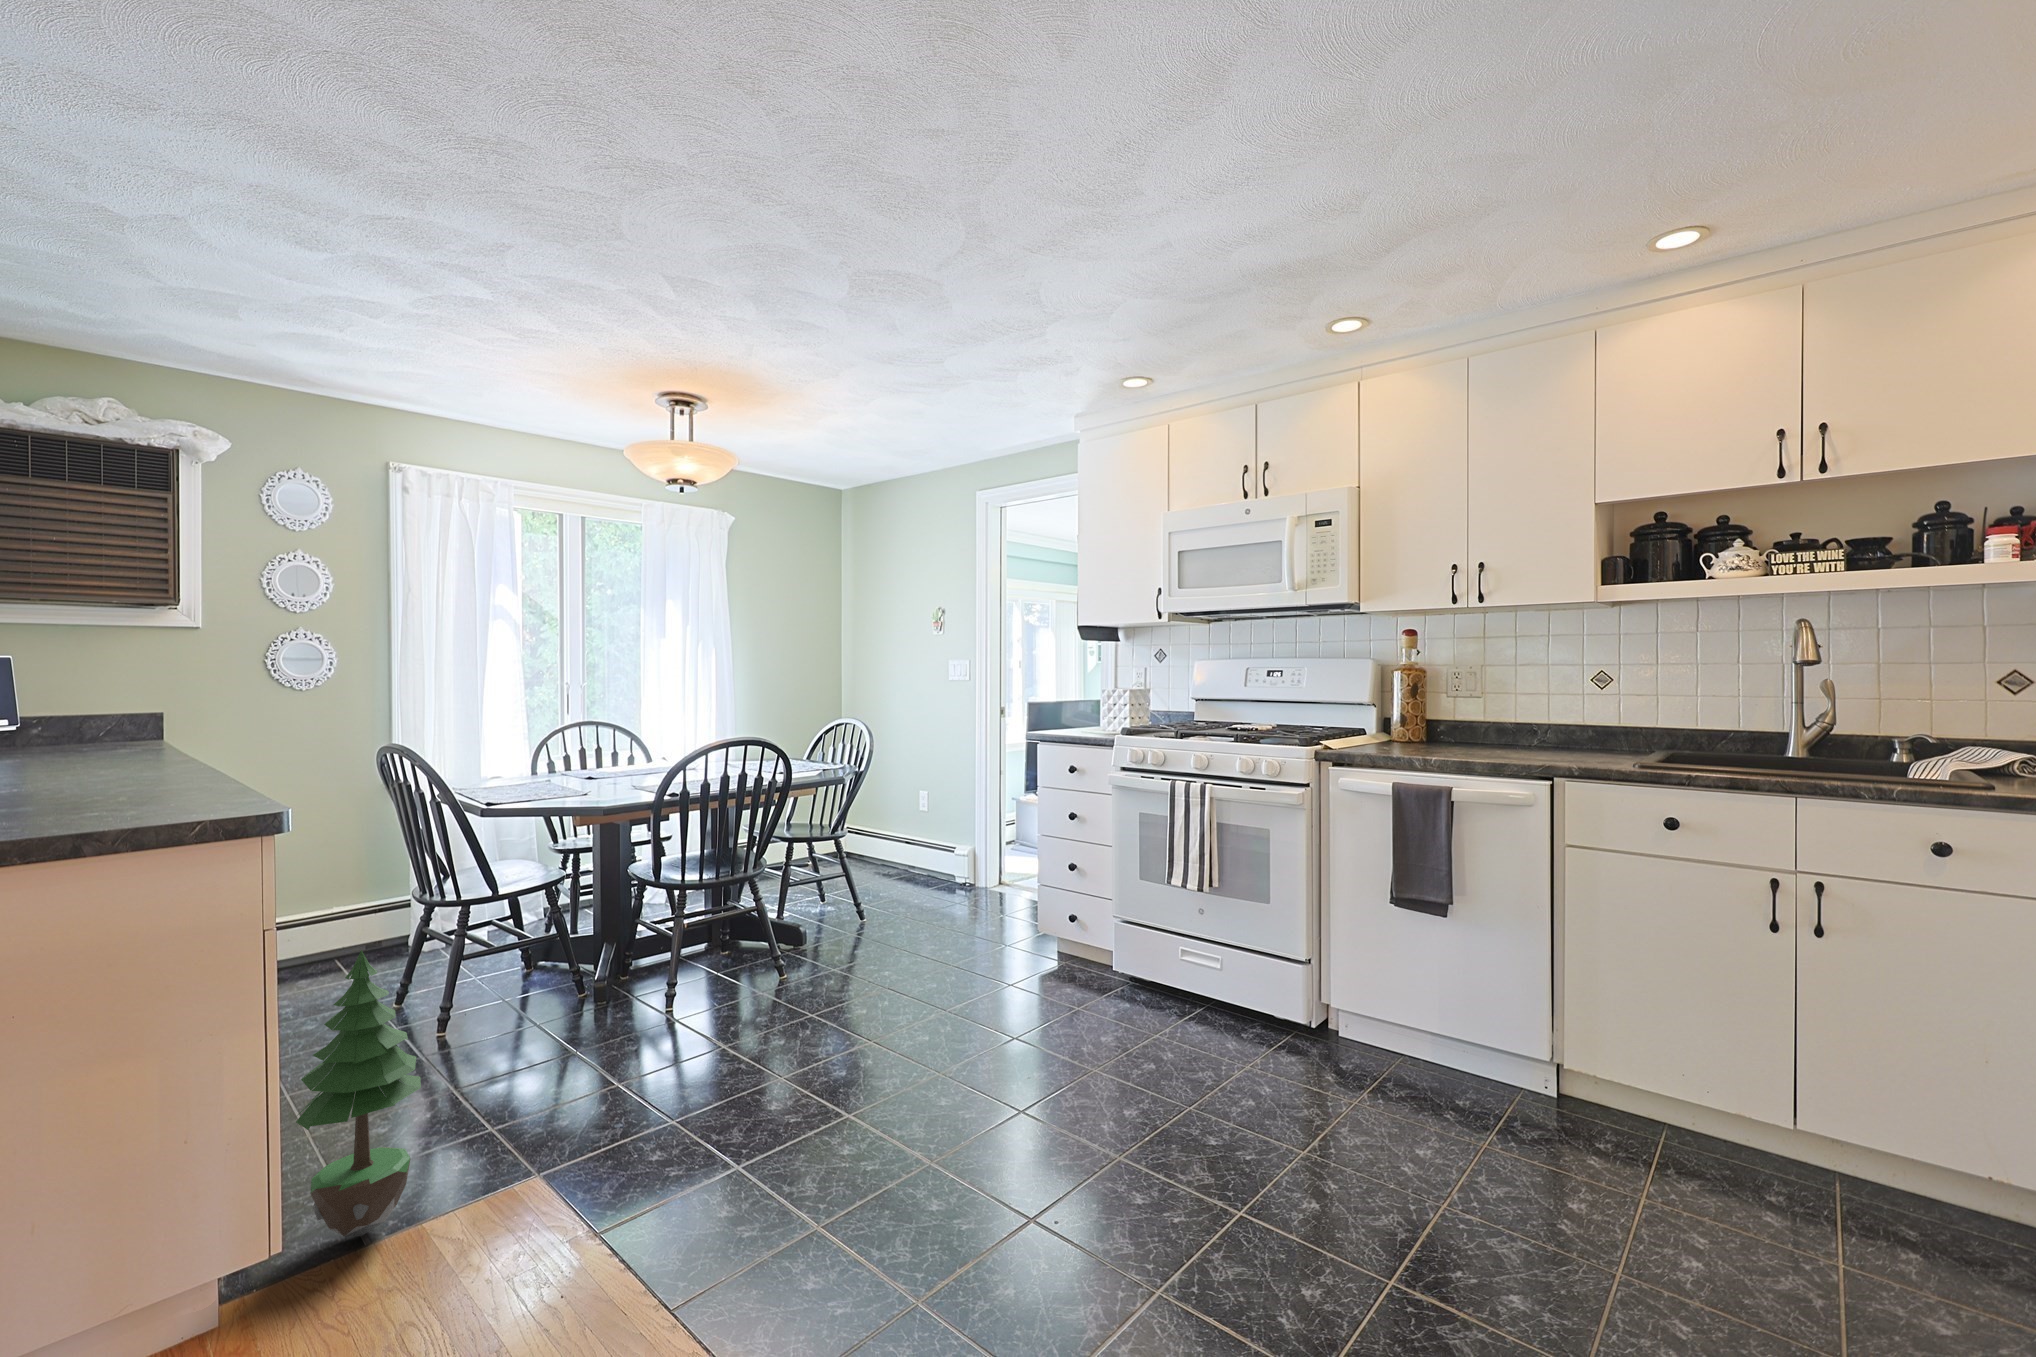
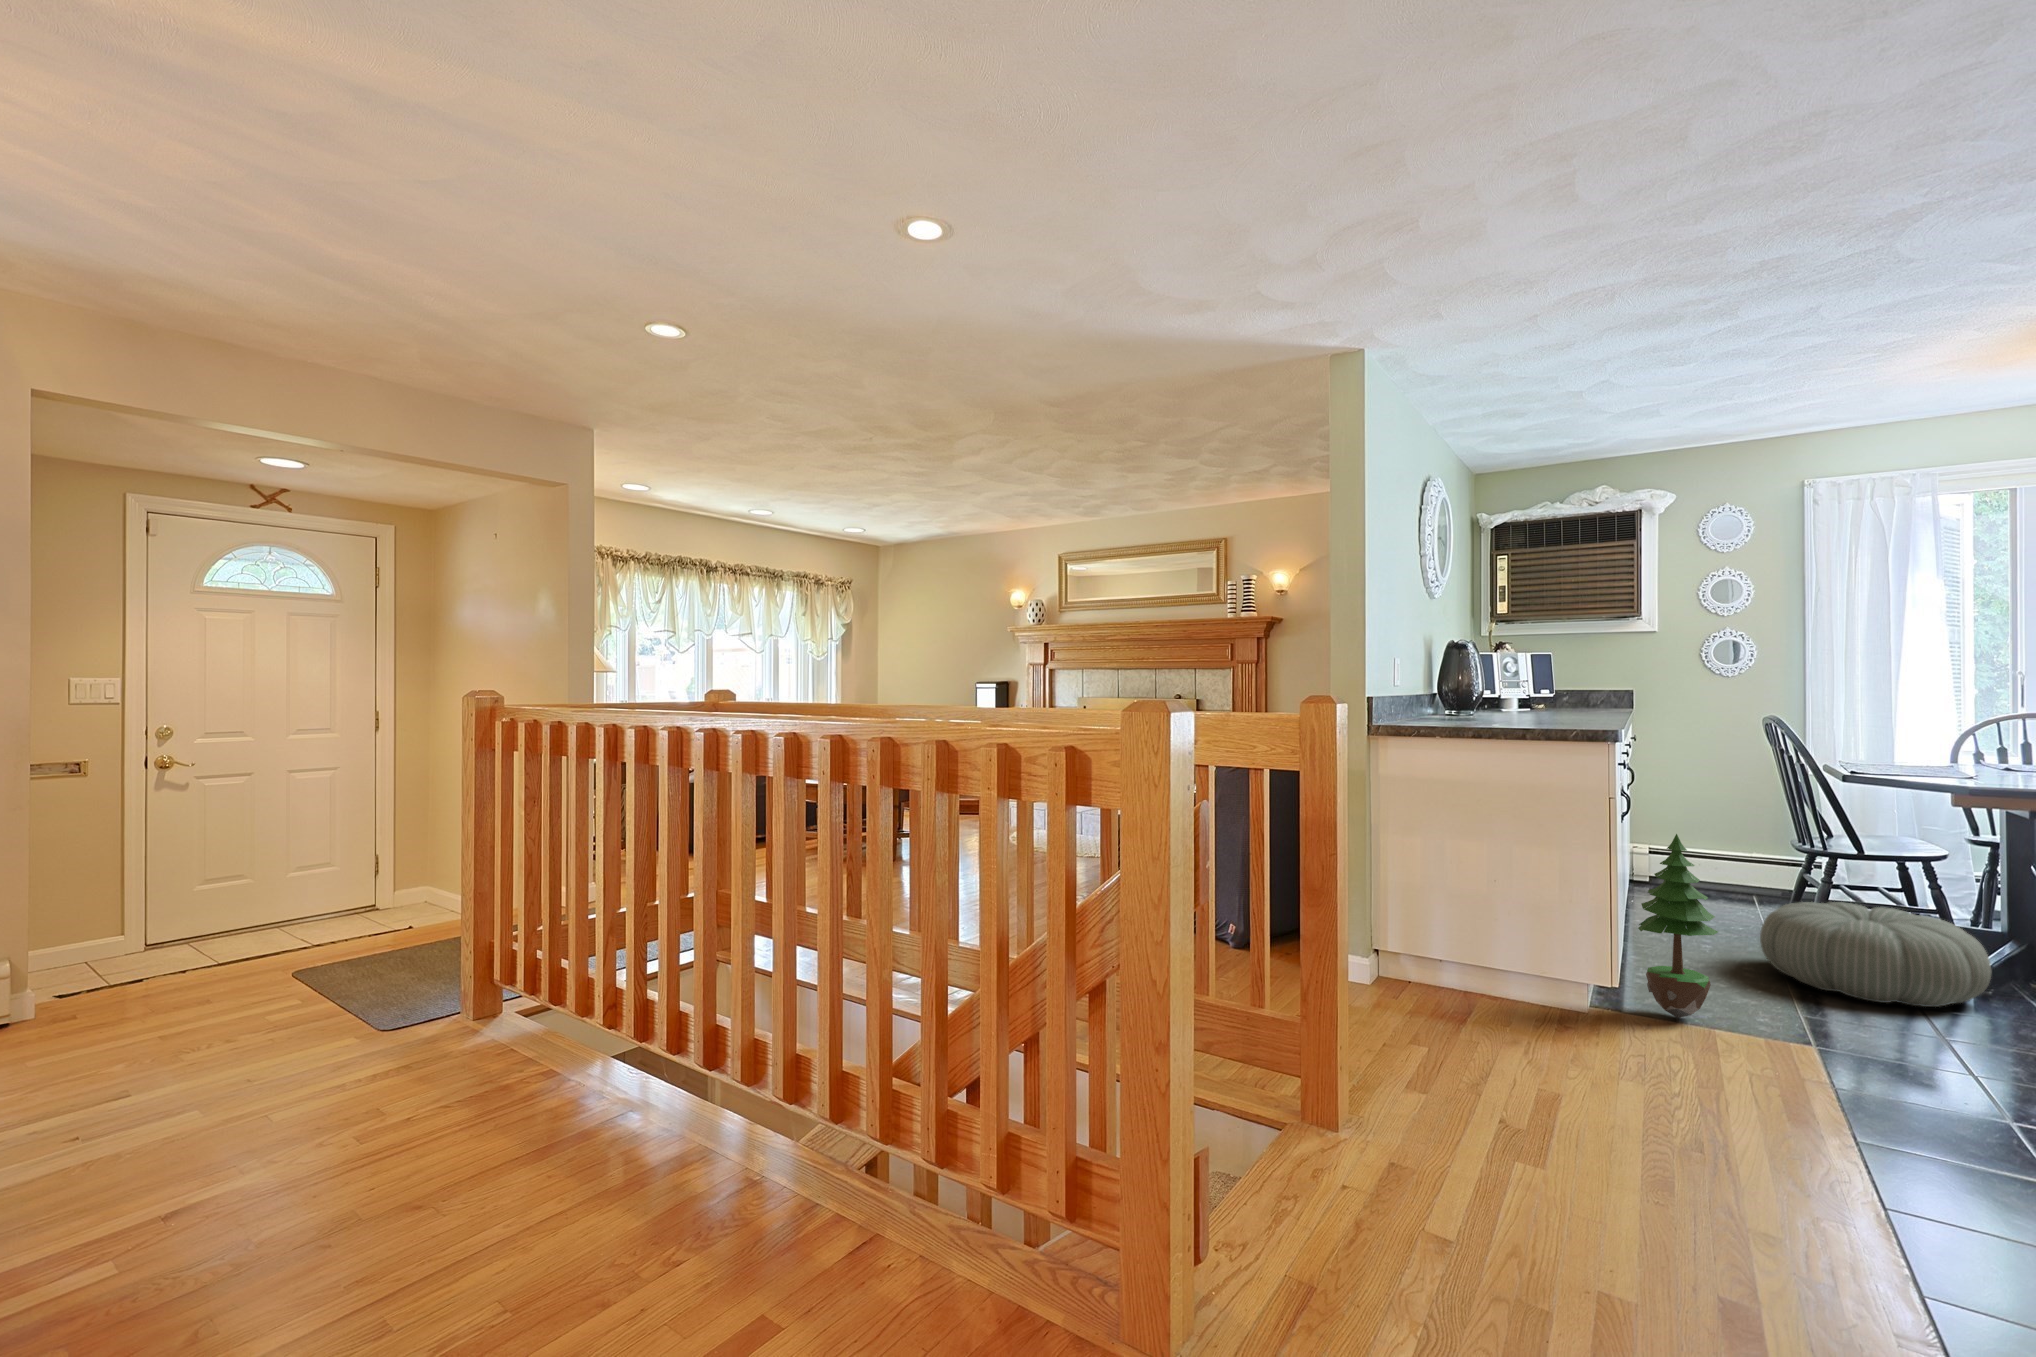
pouf: none [409,948,627,1078] -> present [1760,902,1992,1007]

